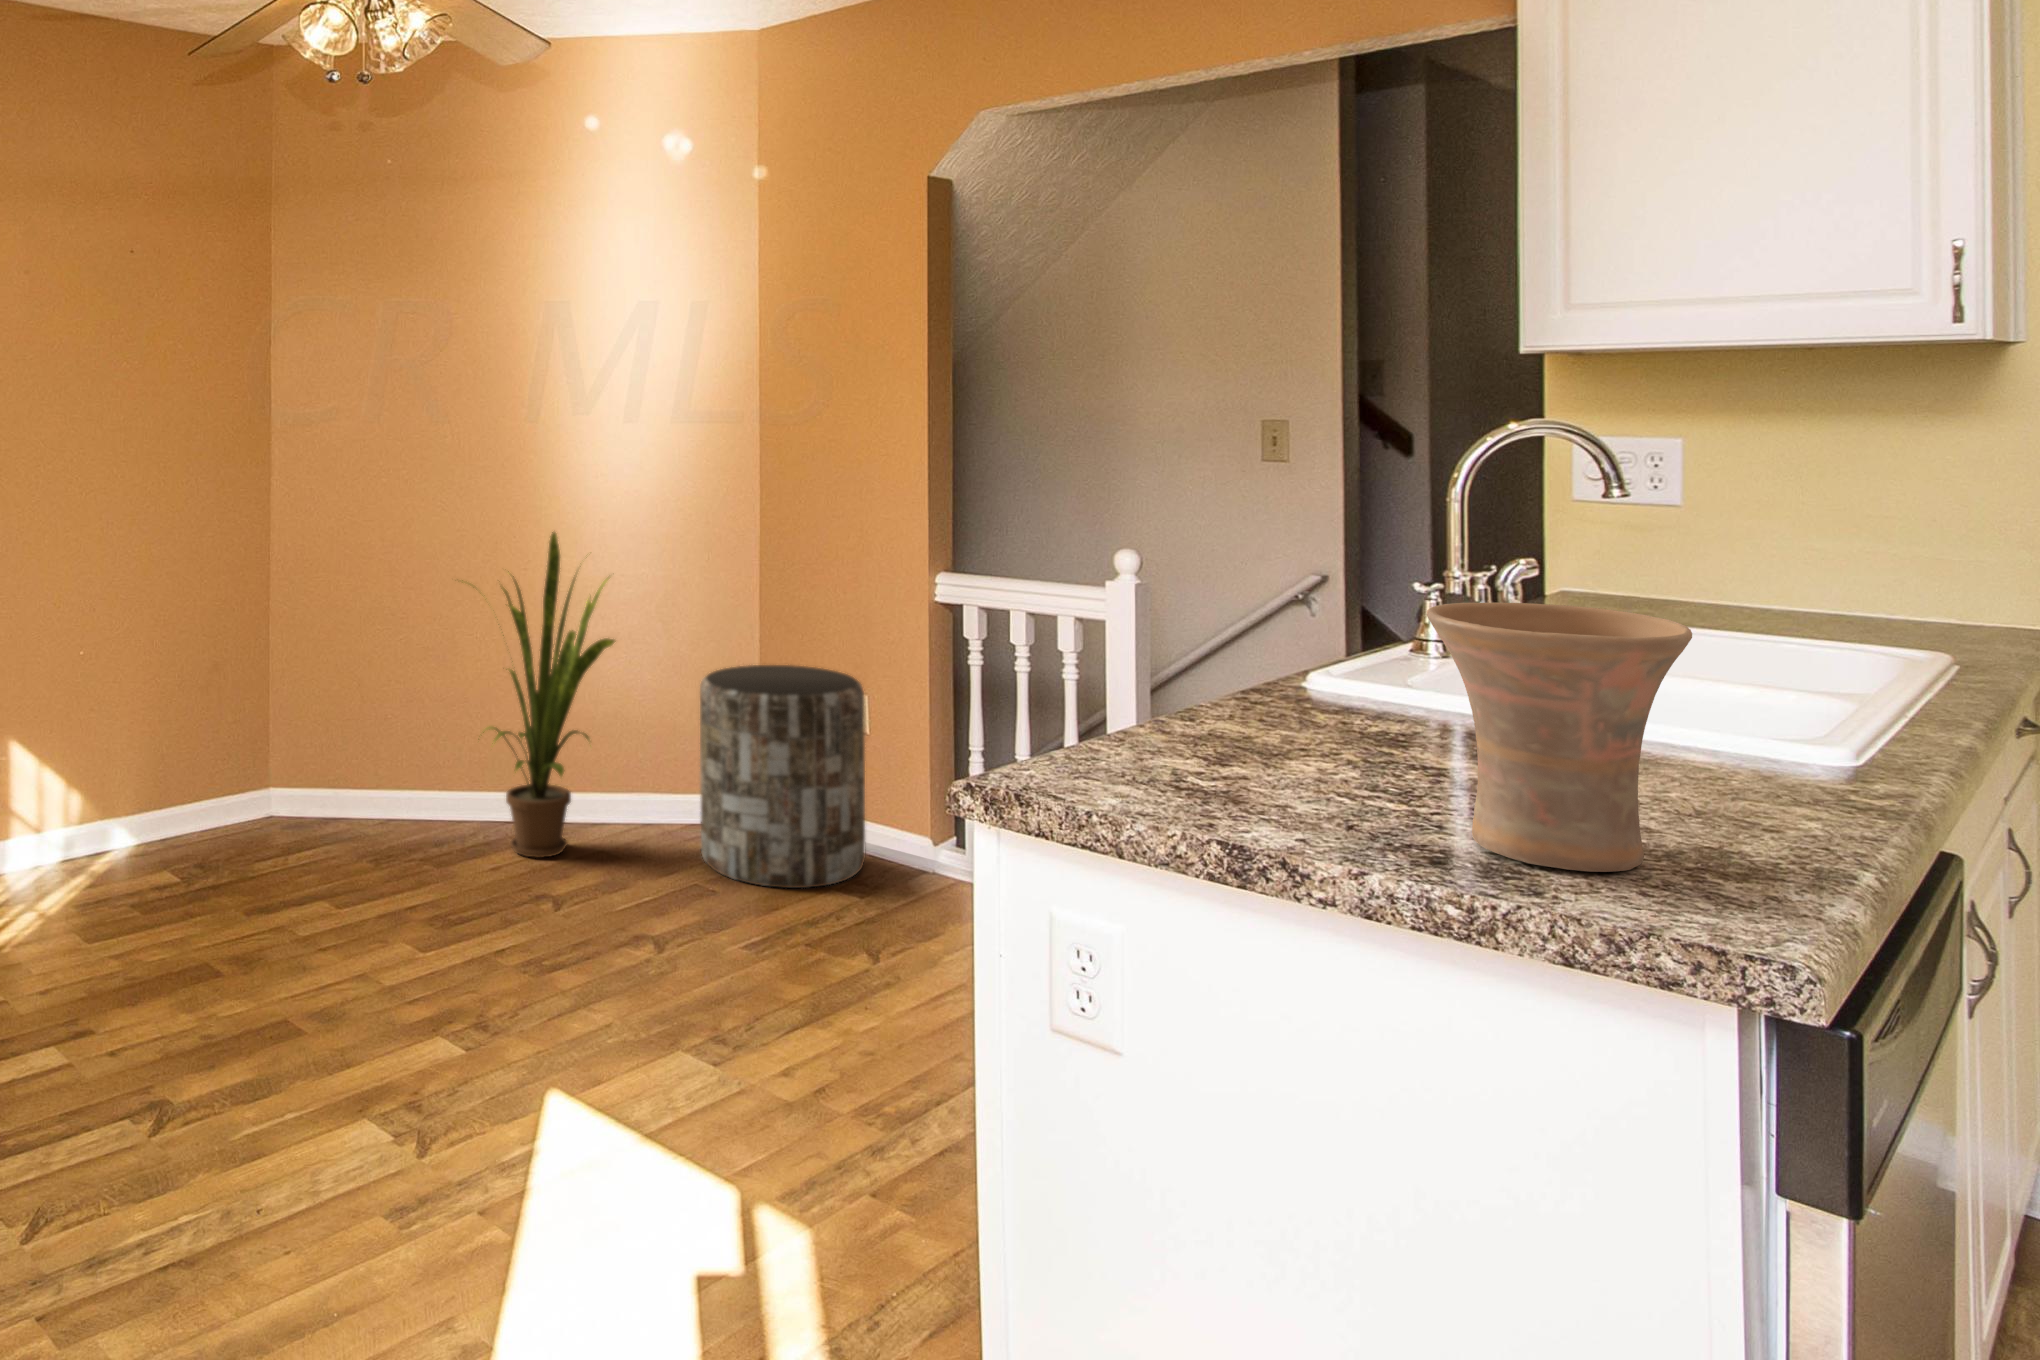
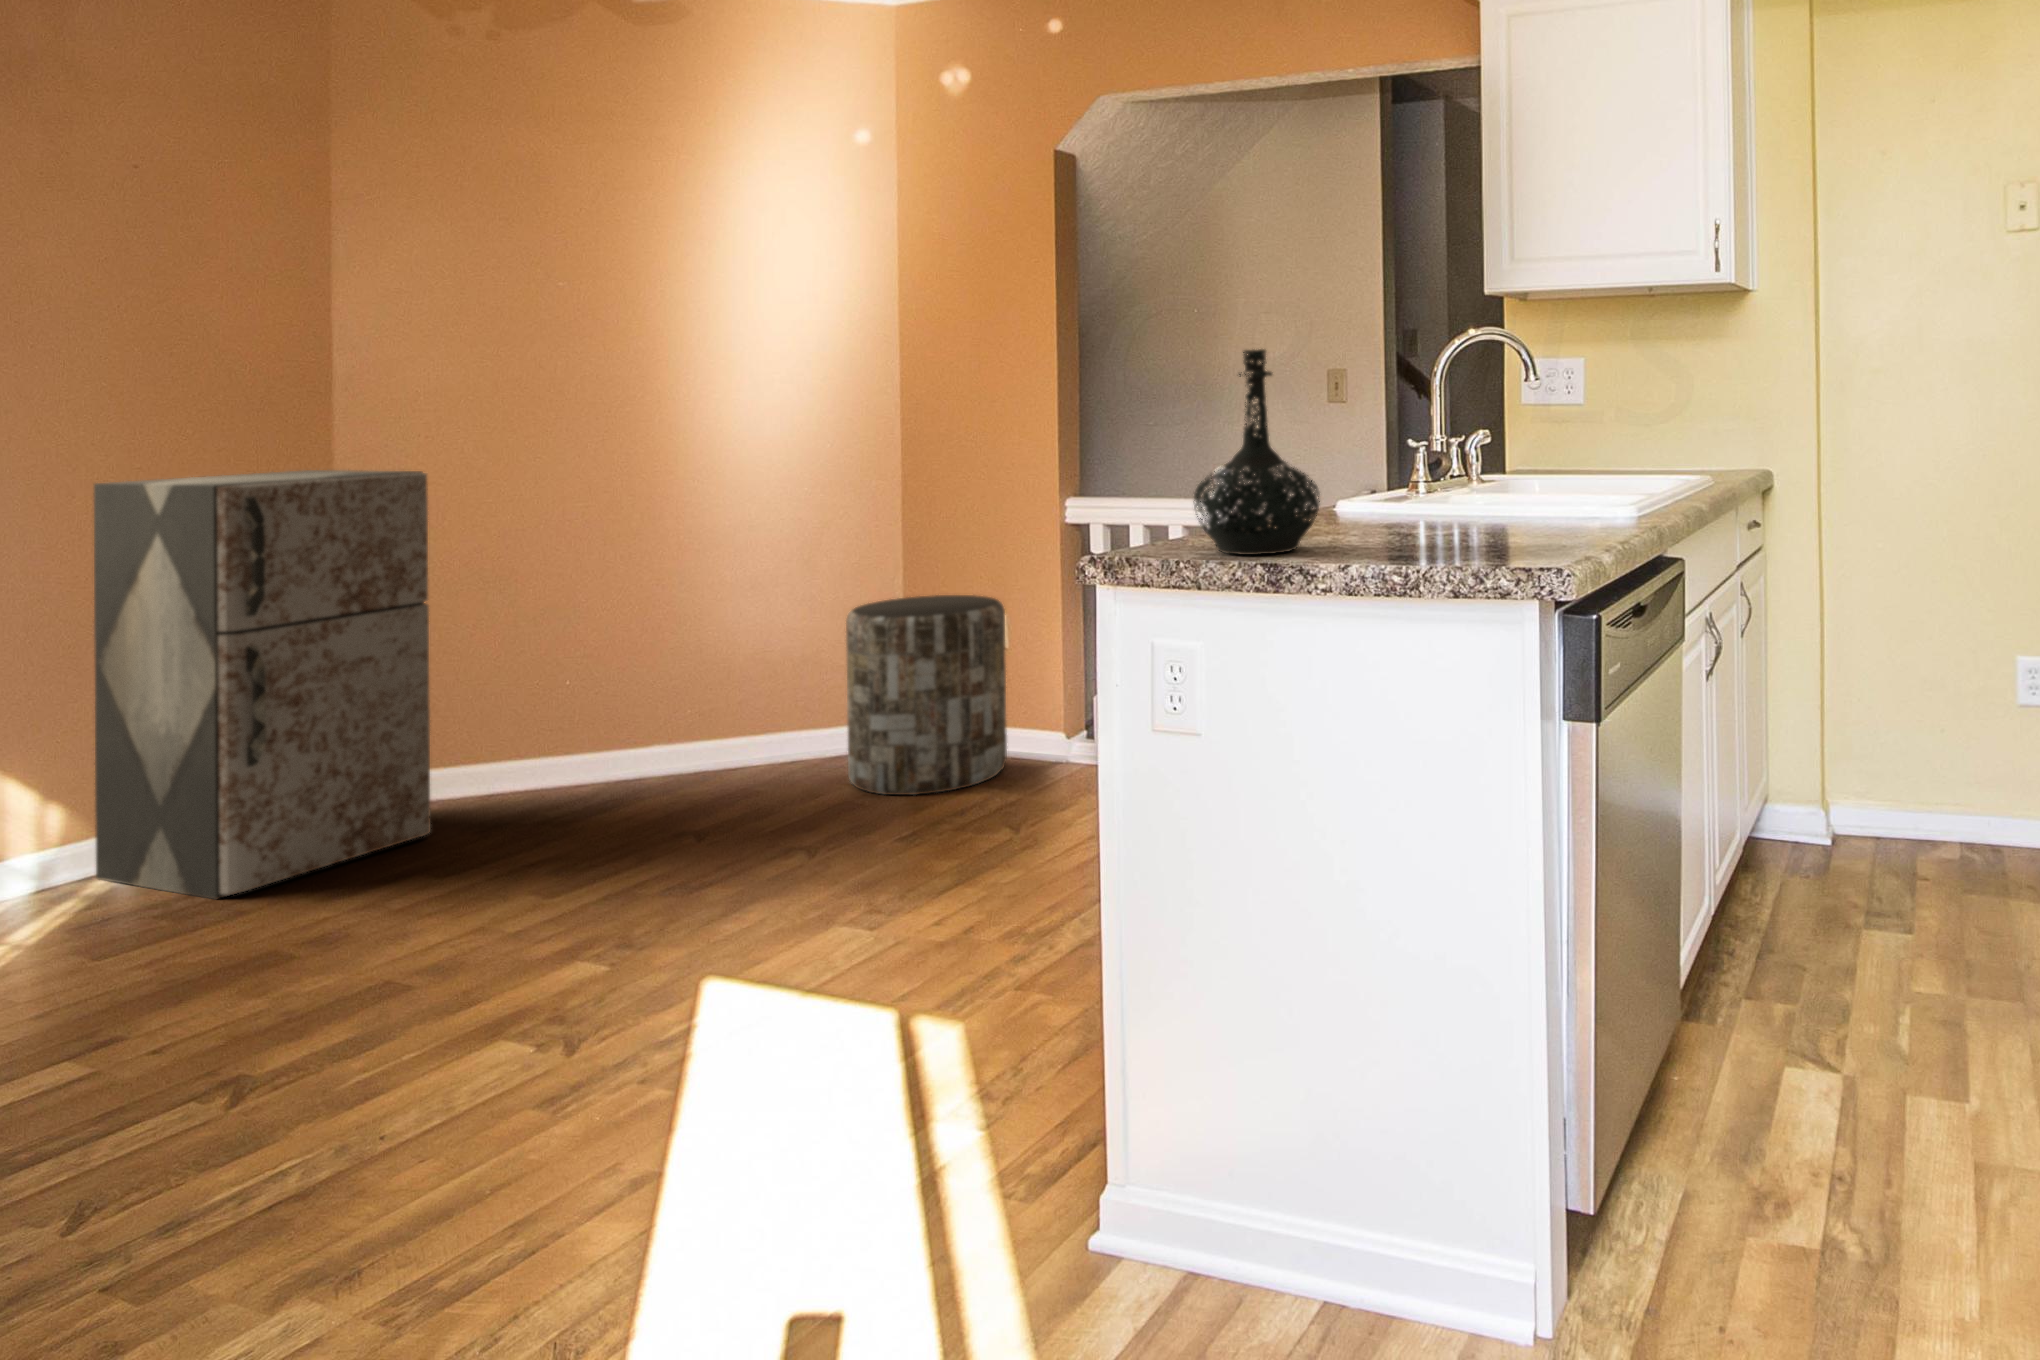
storage cabinet: none [104,504,338,890] -> present [94,470,431,899]
bottle: none [1108,507,1302,802] -> present [1193,349,1320,555]
house plant: present [462,532,616,858] -> none [568,483,760,808]
vase: present [1427,602,1692,872] -> none [1390,400,1530,556]

